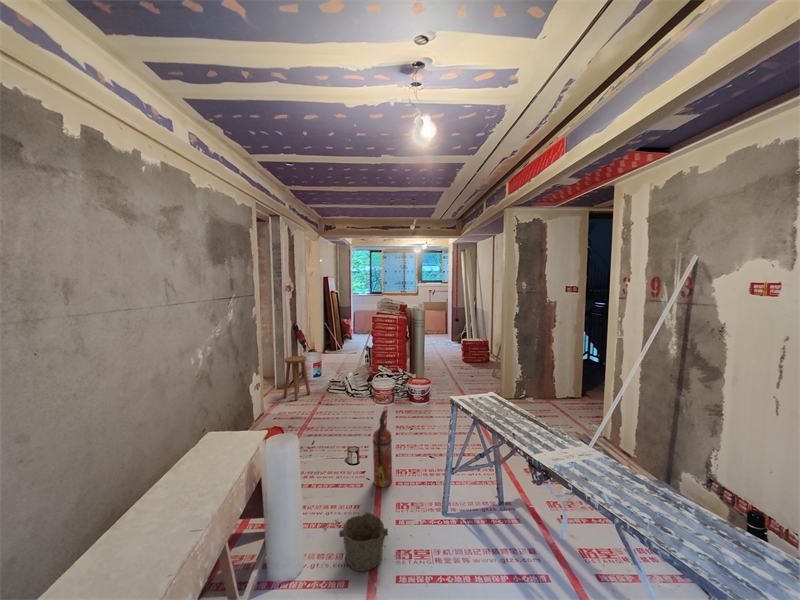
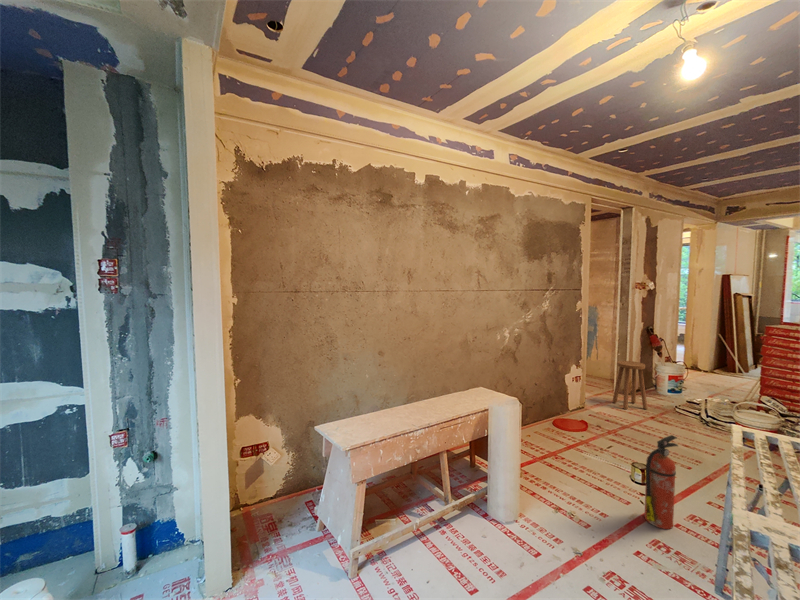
bucket: present [339,512,388,572] -> none [549,508,613,569]

